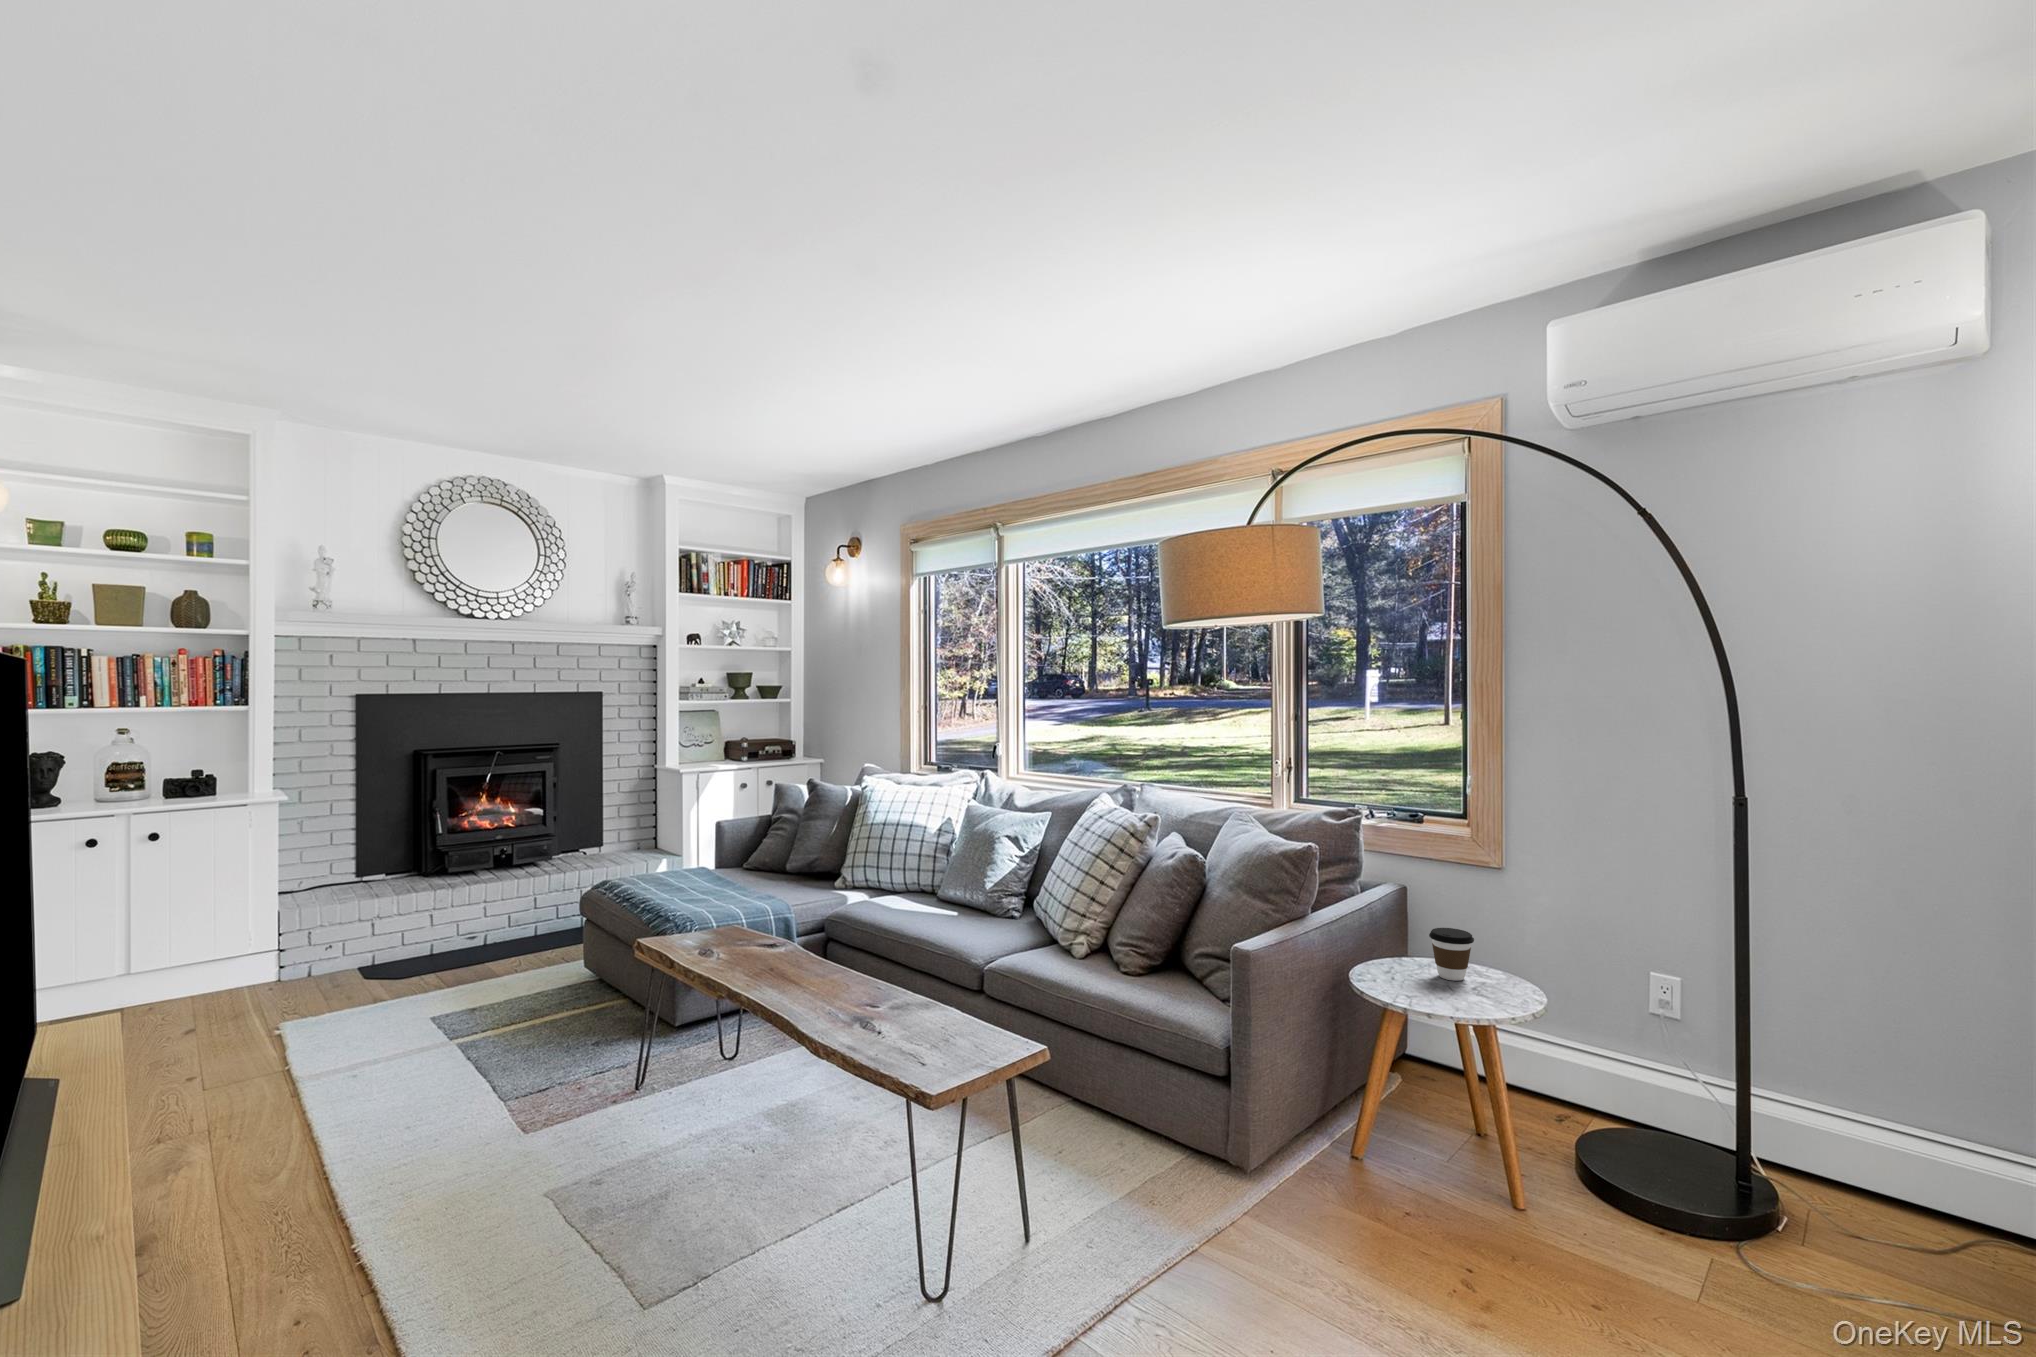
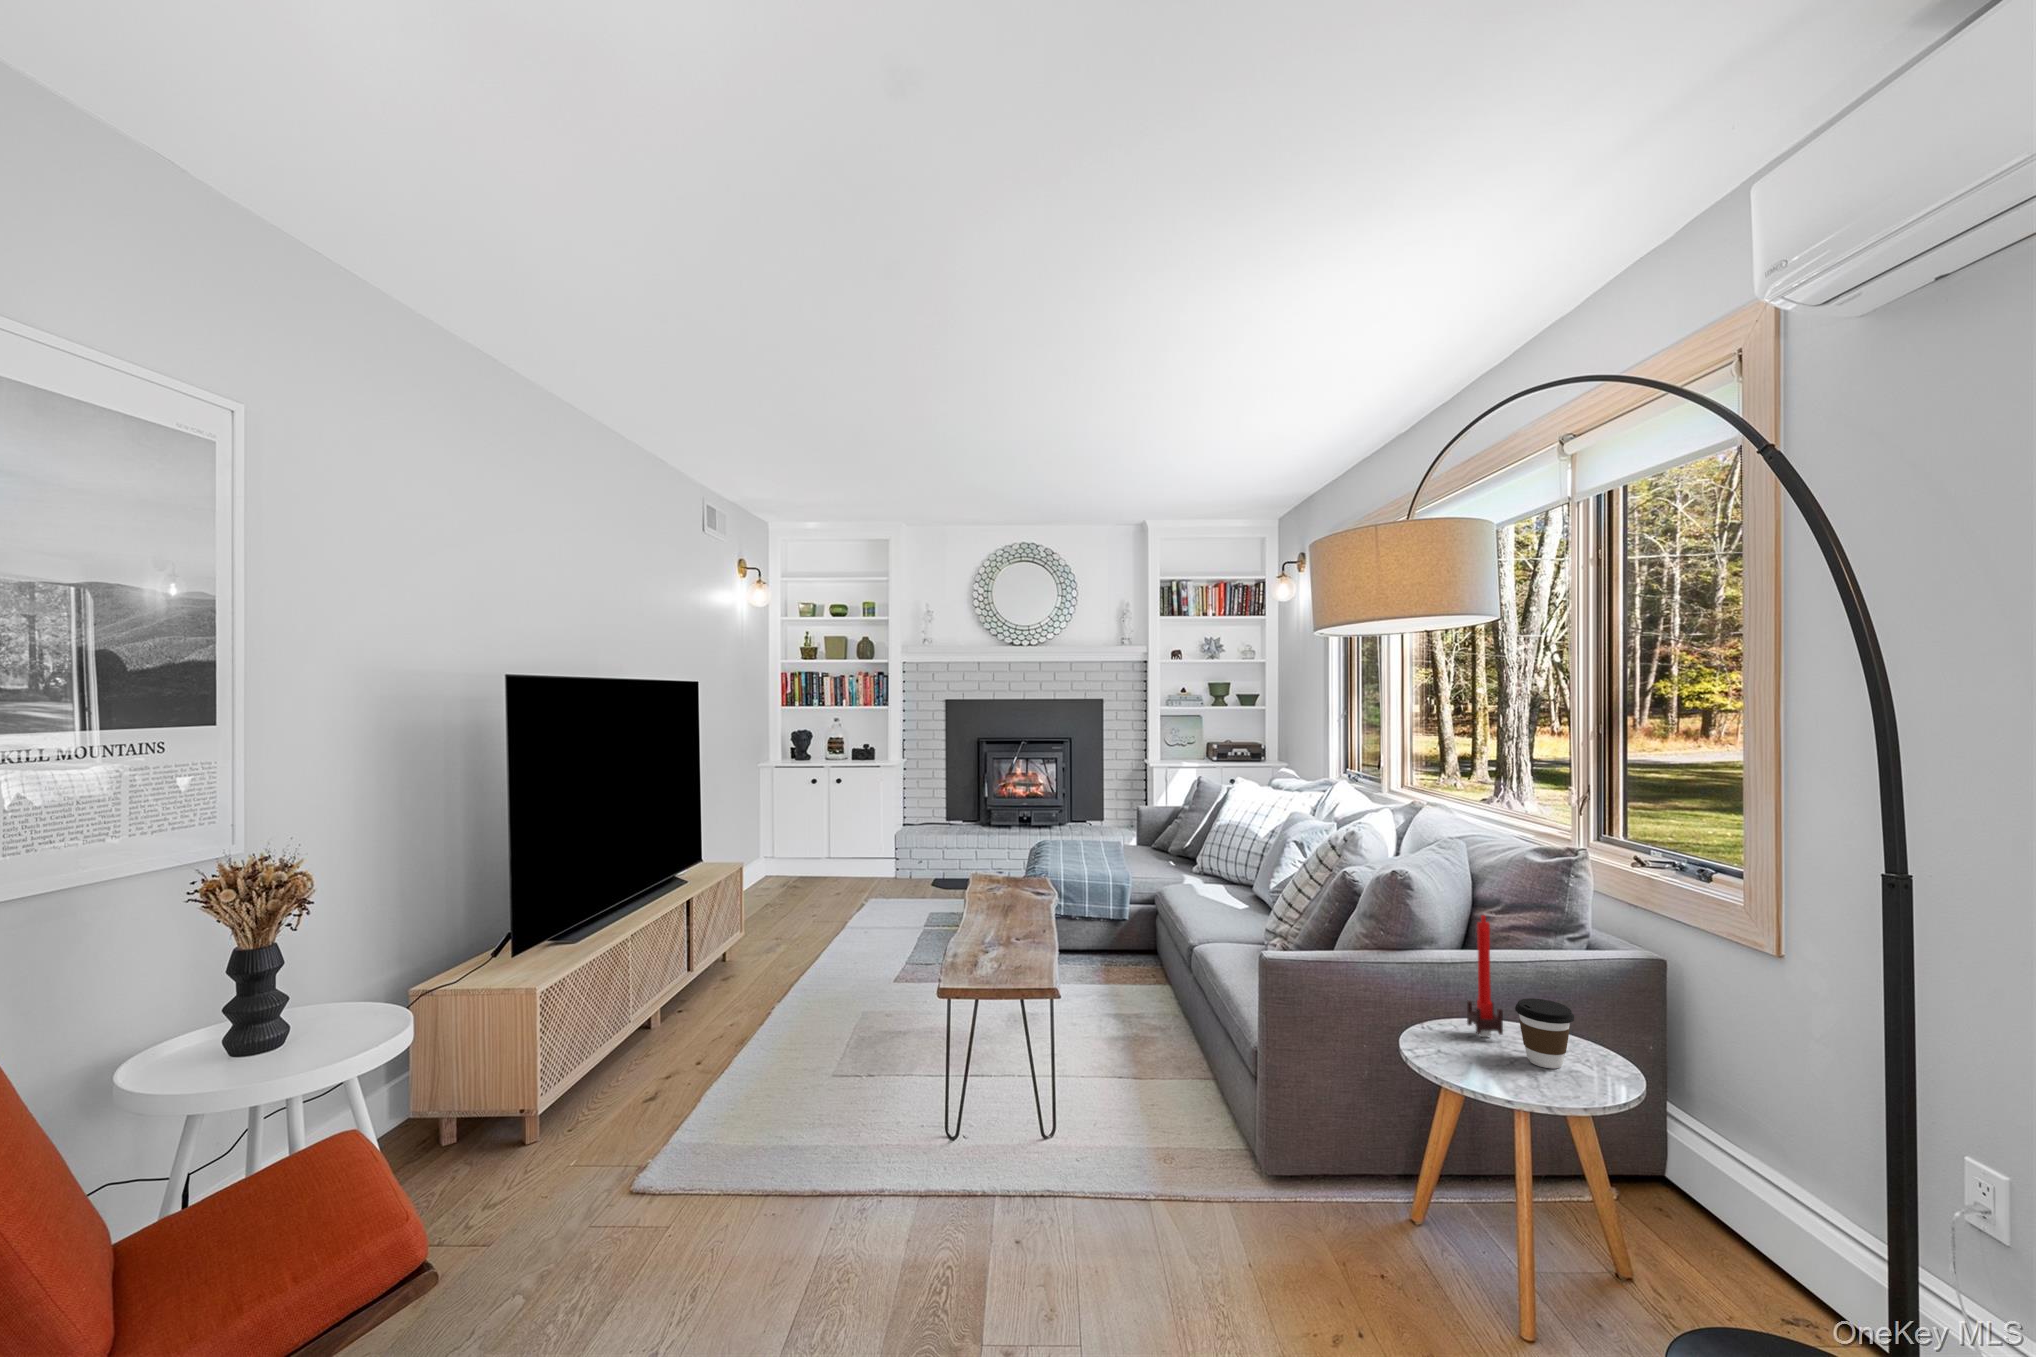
candle: none [1376,869,1406,971] -> present [1467,915,1503,1037]

